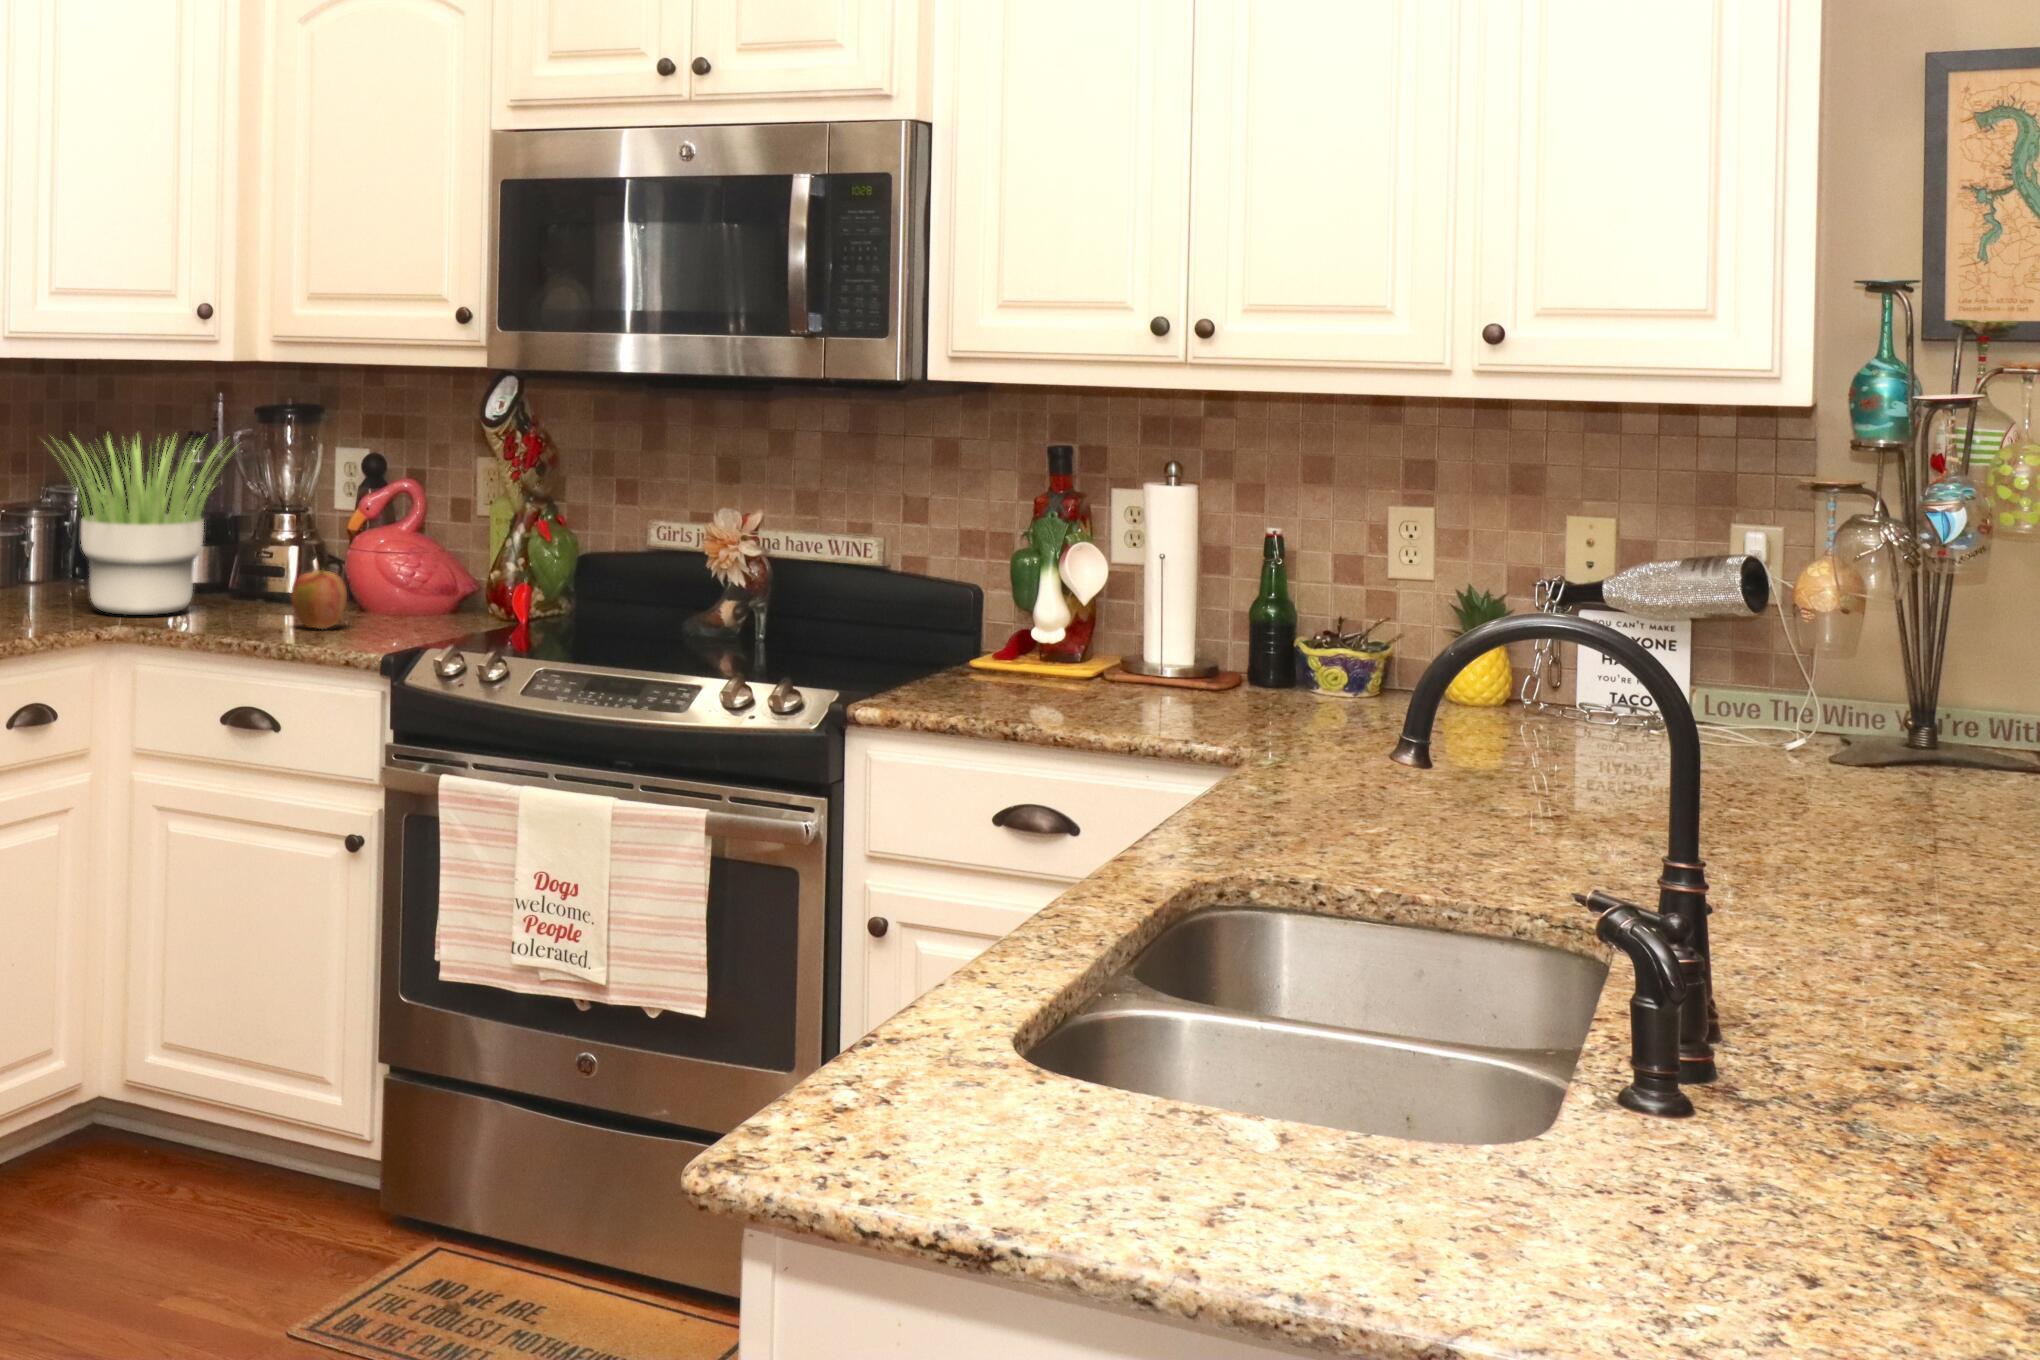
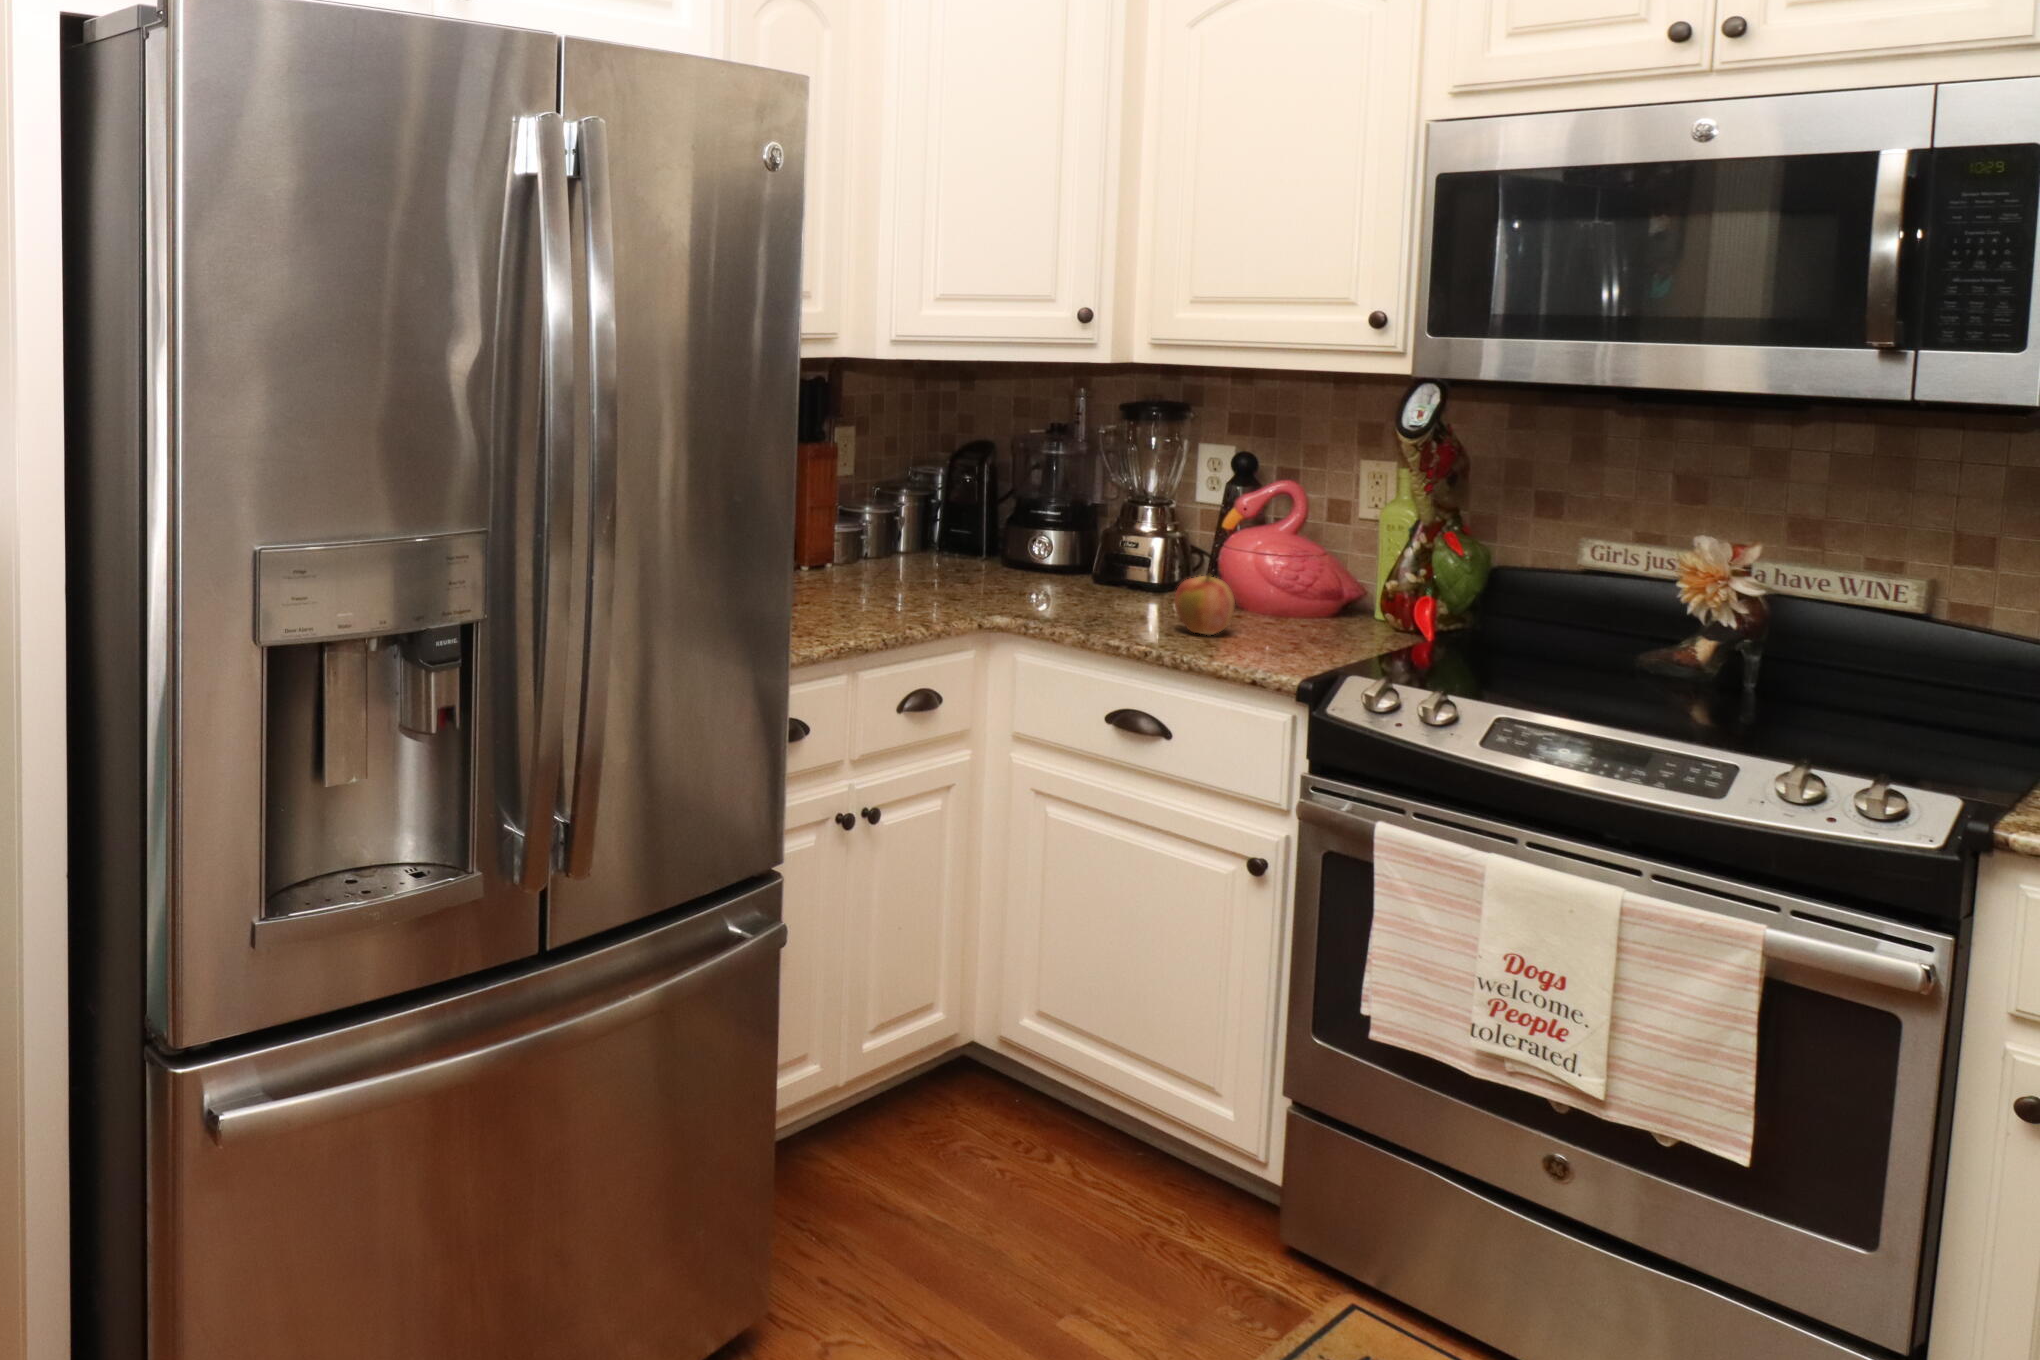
potted plant: present [55,438,236,615] -> none [917,427,1119,604]

